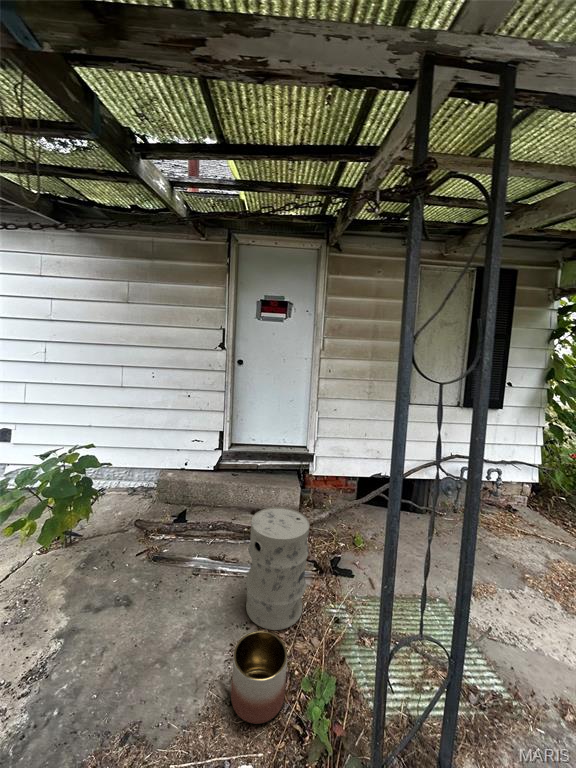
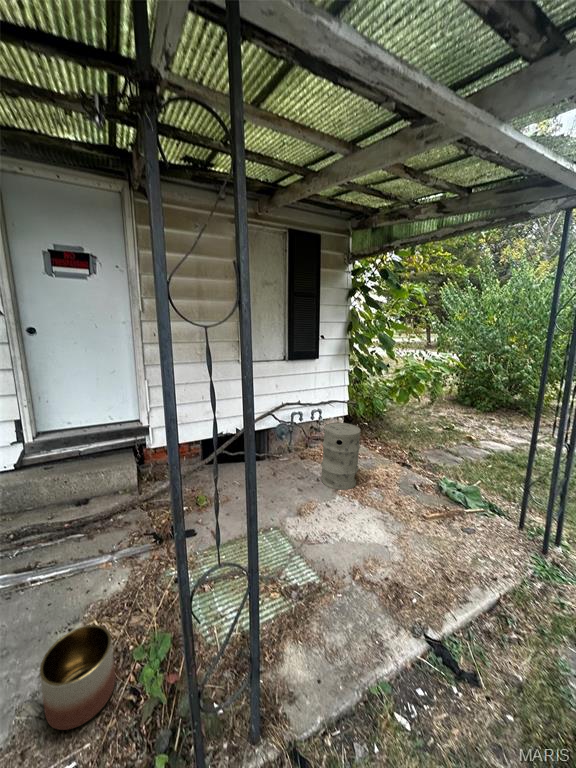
trash can: present [246,507,309,630] -> present [321,423,361,490]

